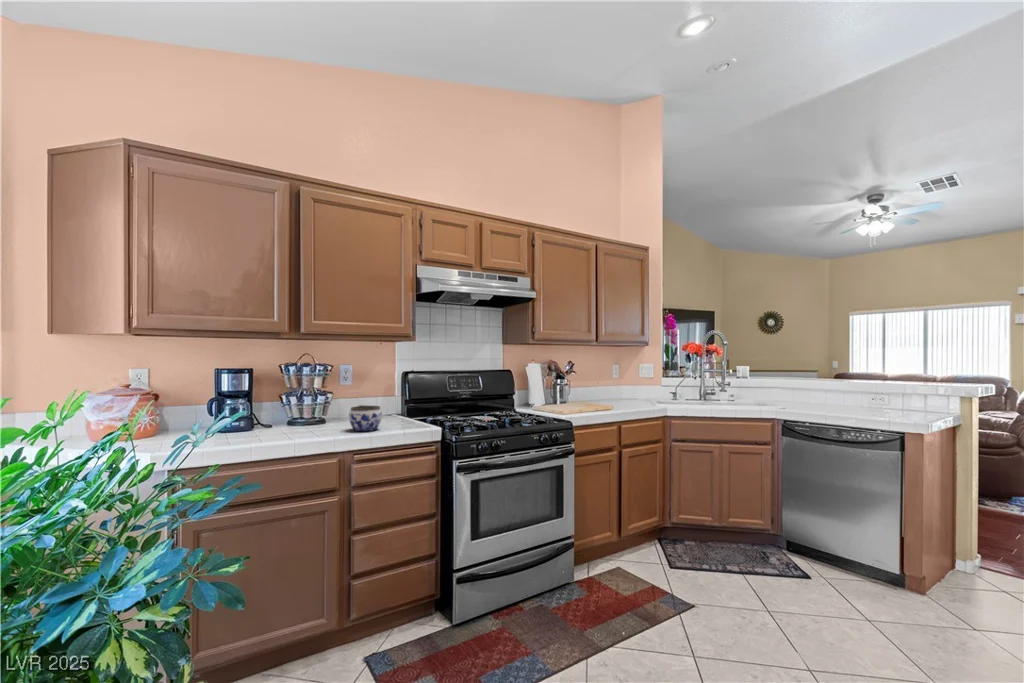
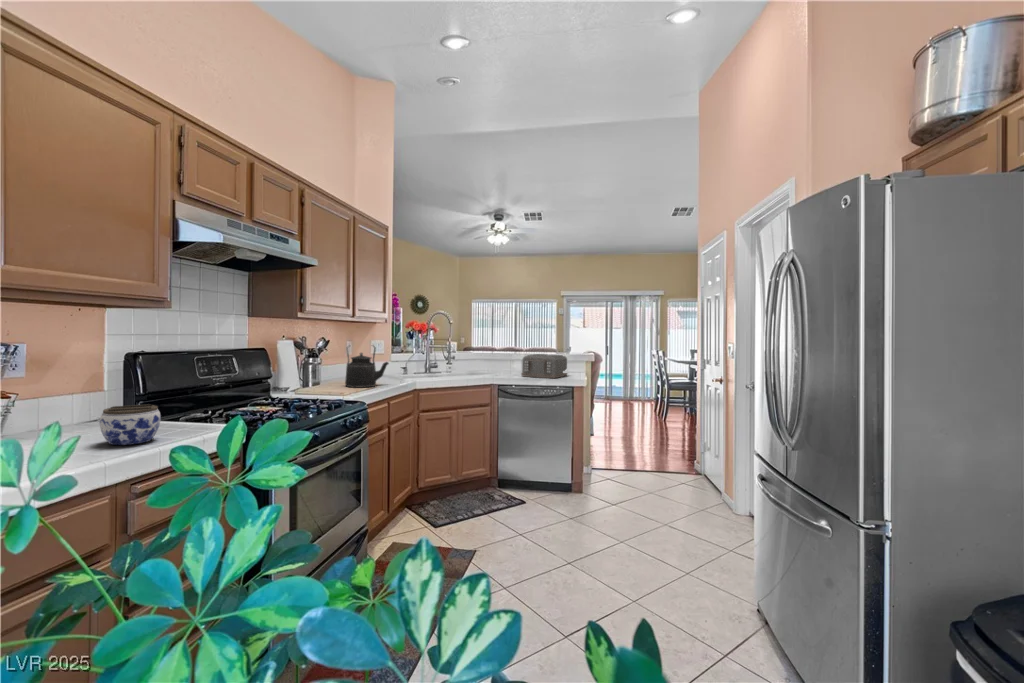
kettle: none [585,368,628,409] -> present [345,345,389,388]
toaster: none [818,381,903,415] -> present [521,354,567,378]

